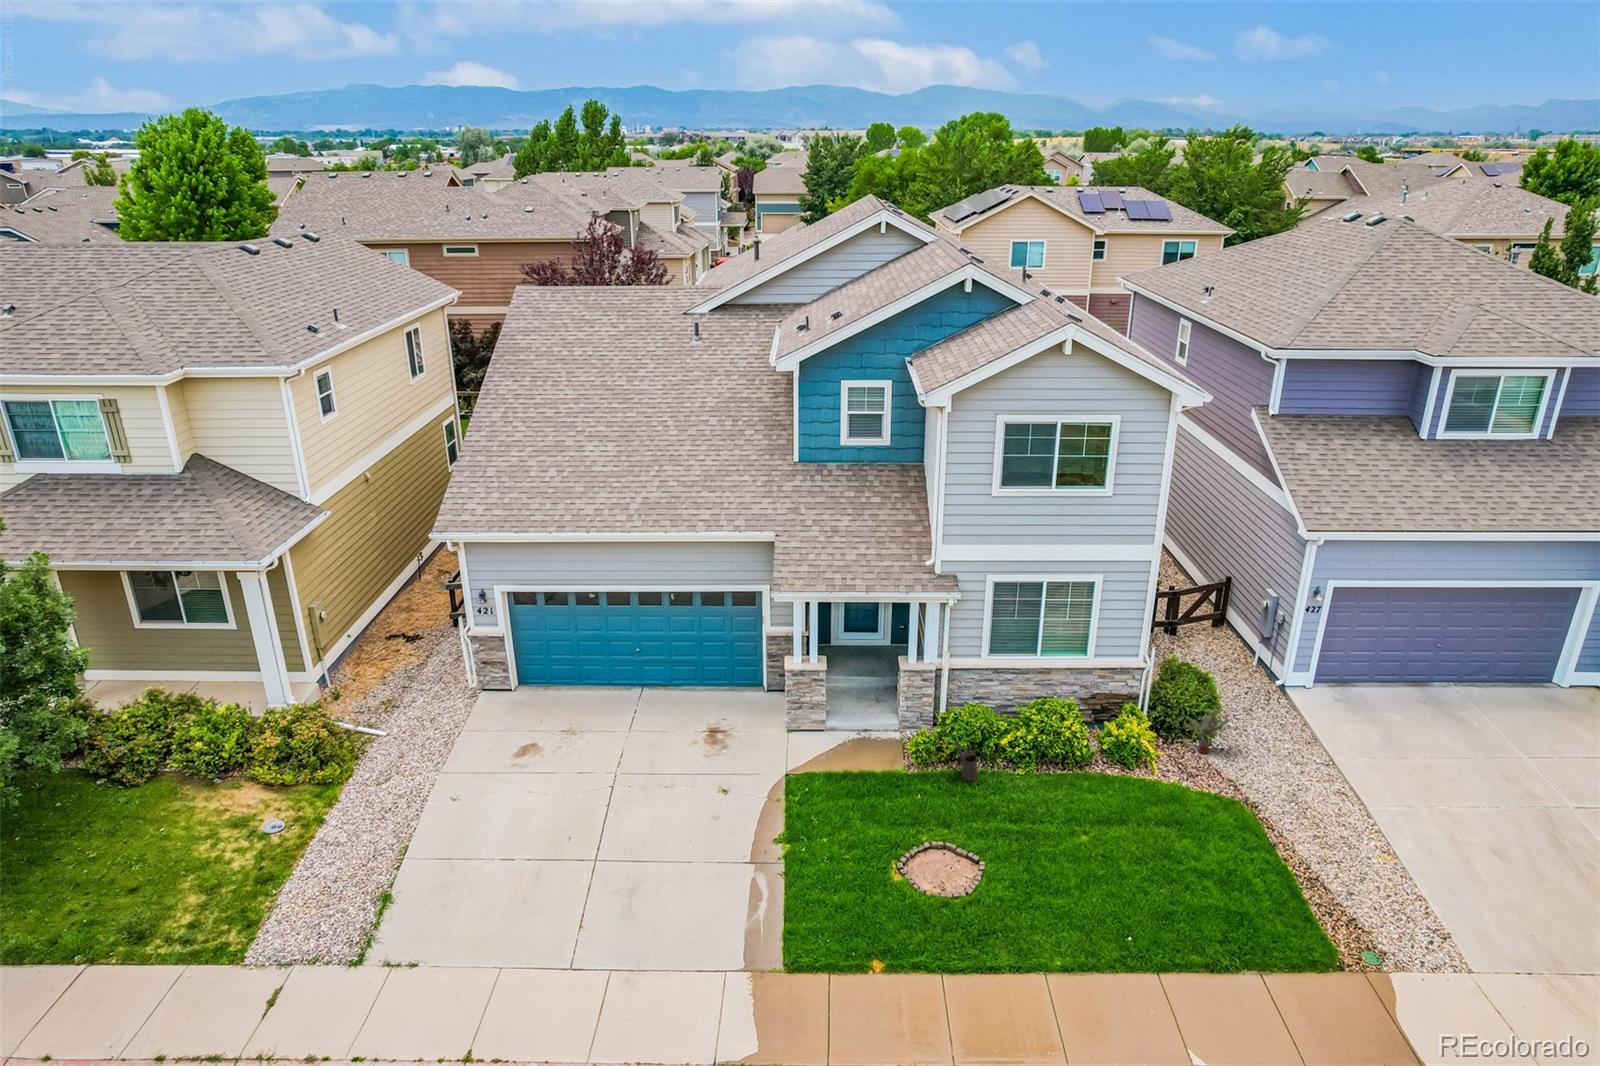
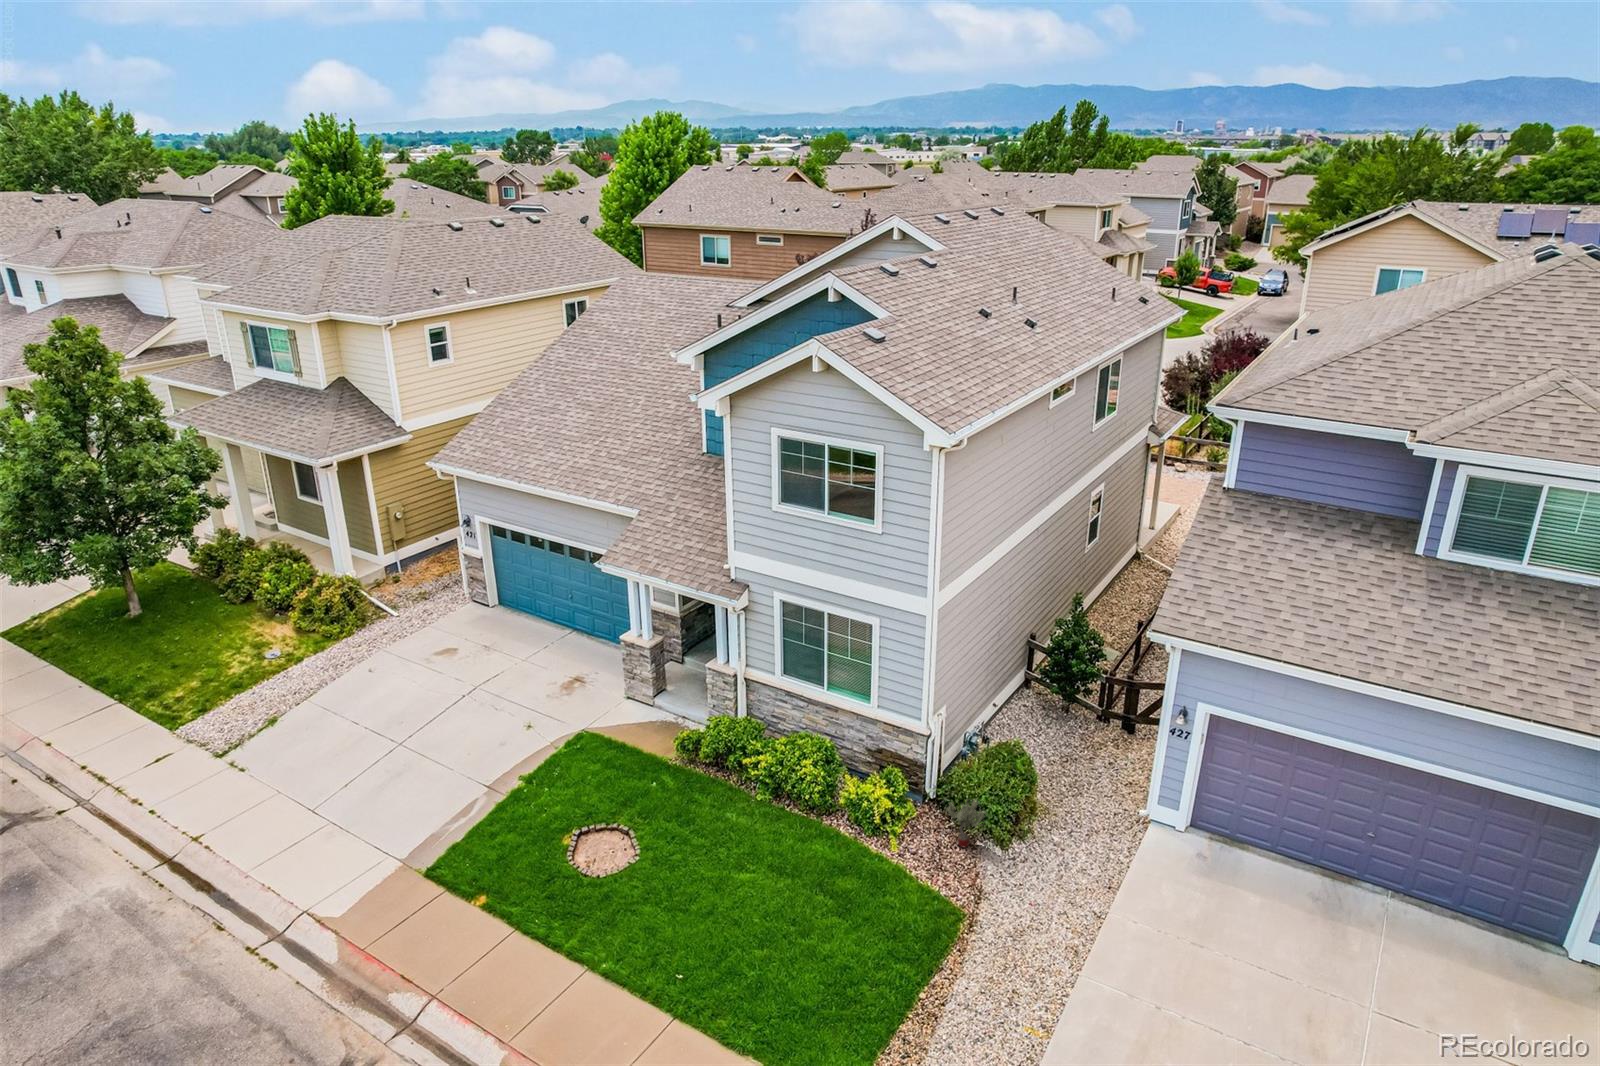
watering can: present [956,741,977,782] -> none [710,750,726,792]

